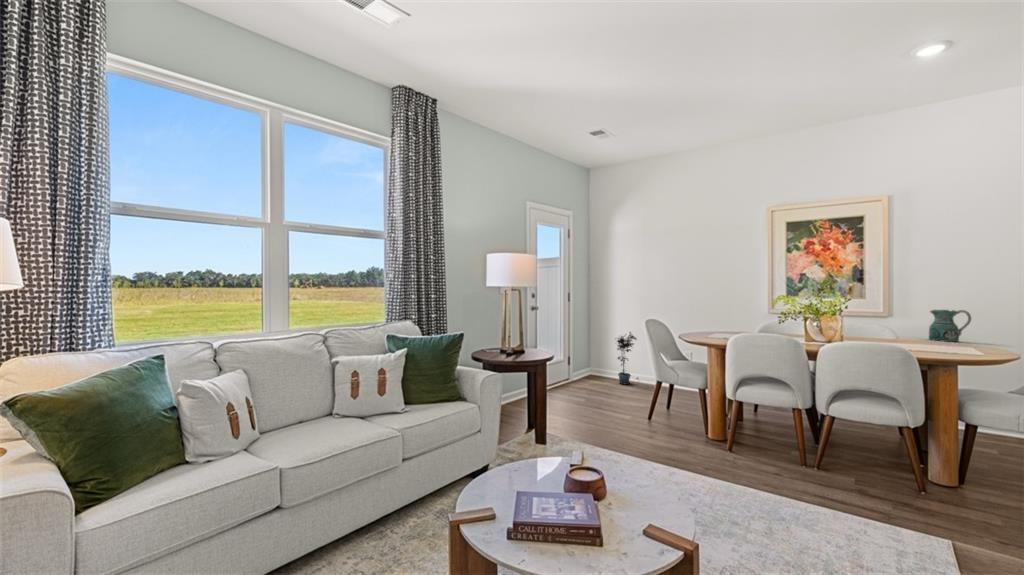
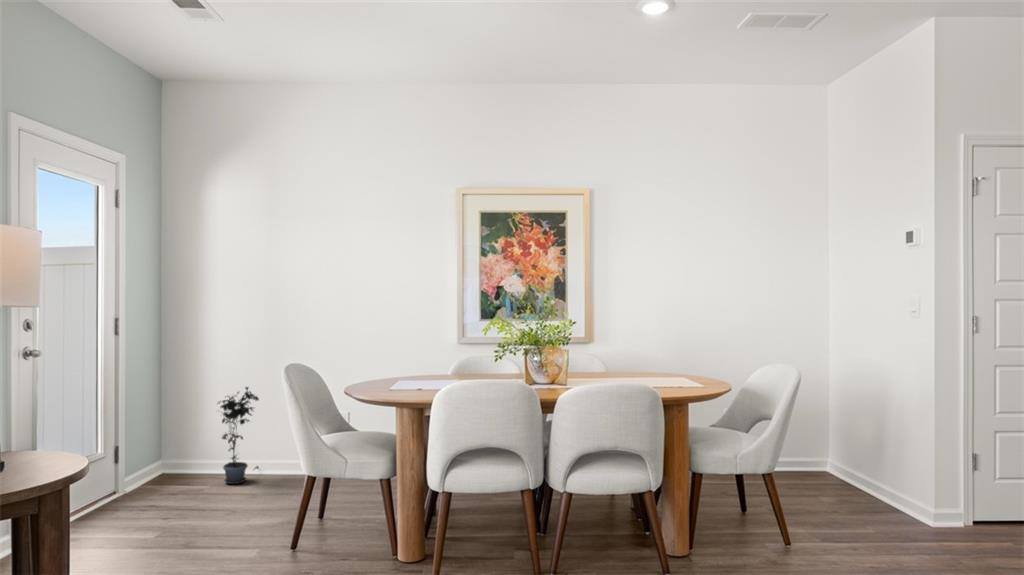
ceramic pitcher: present [929,310,971,342] -> none [626,330,661,368]

